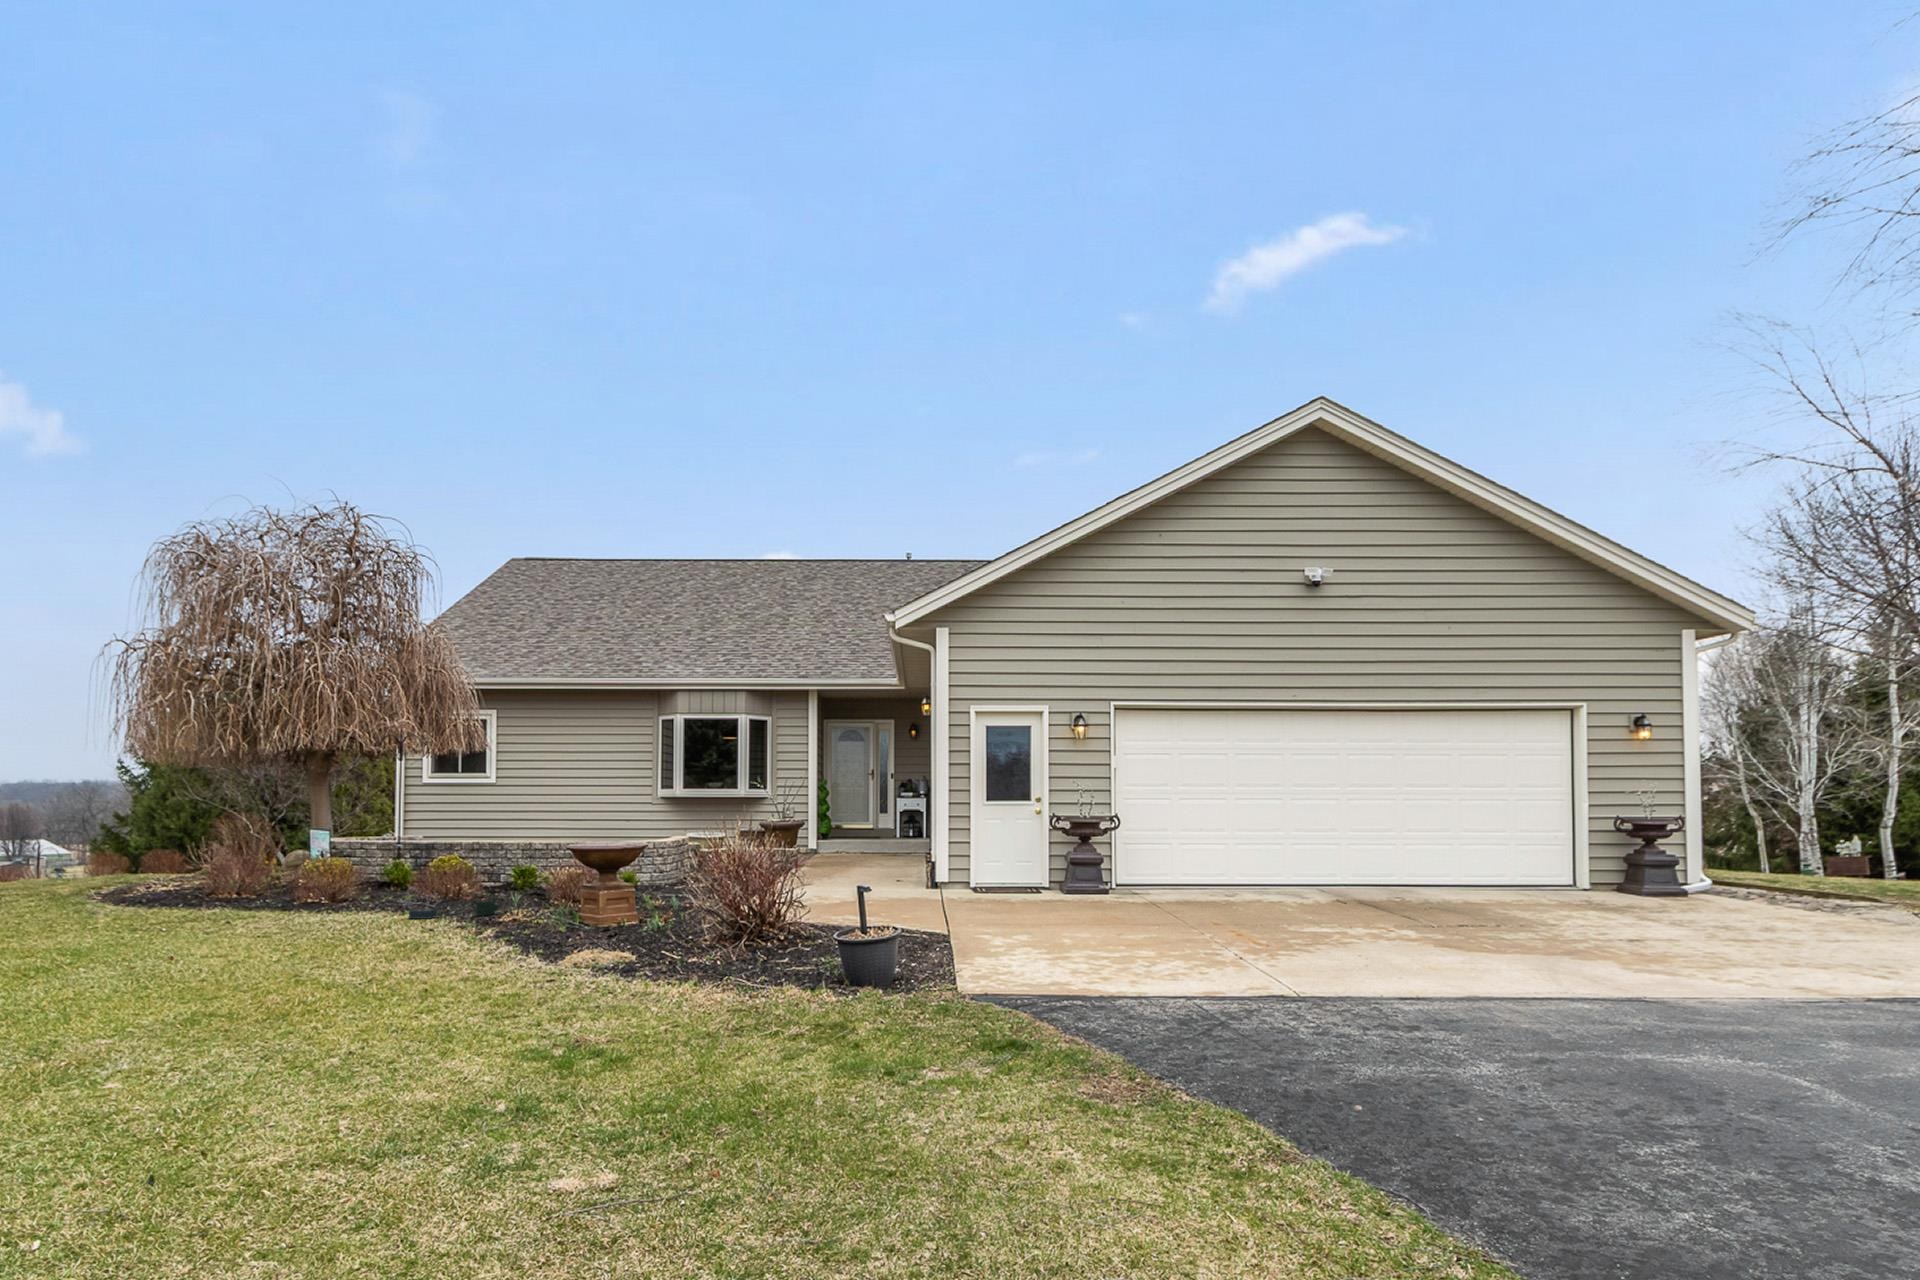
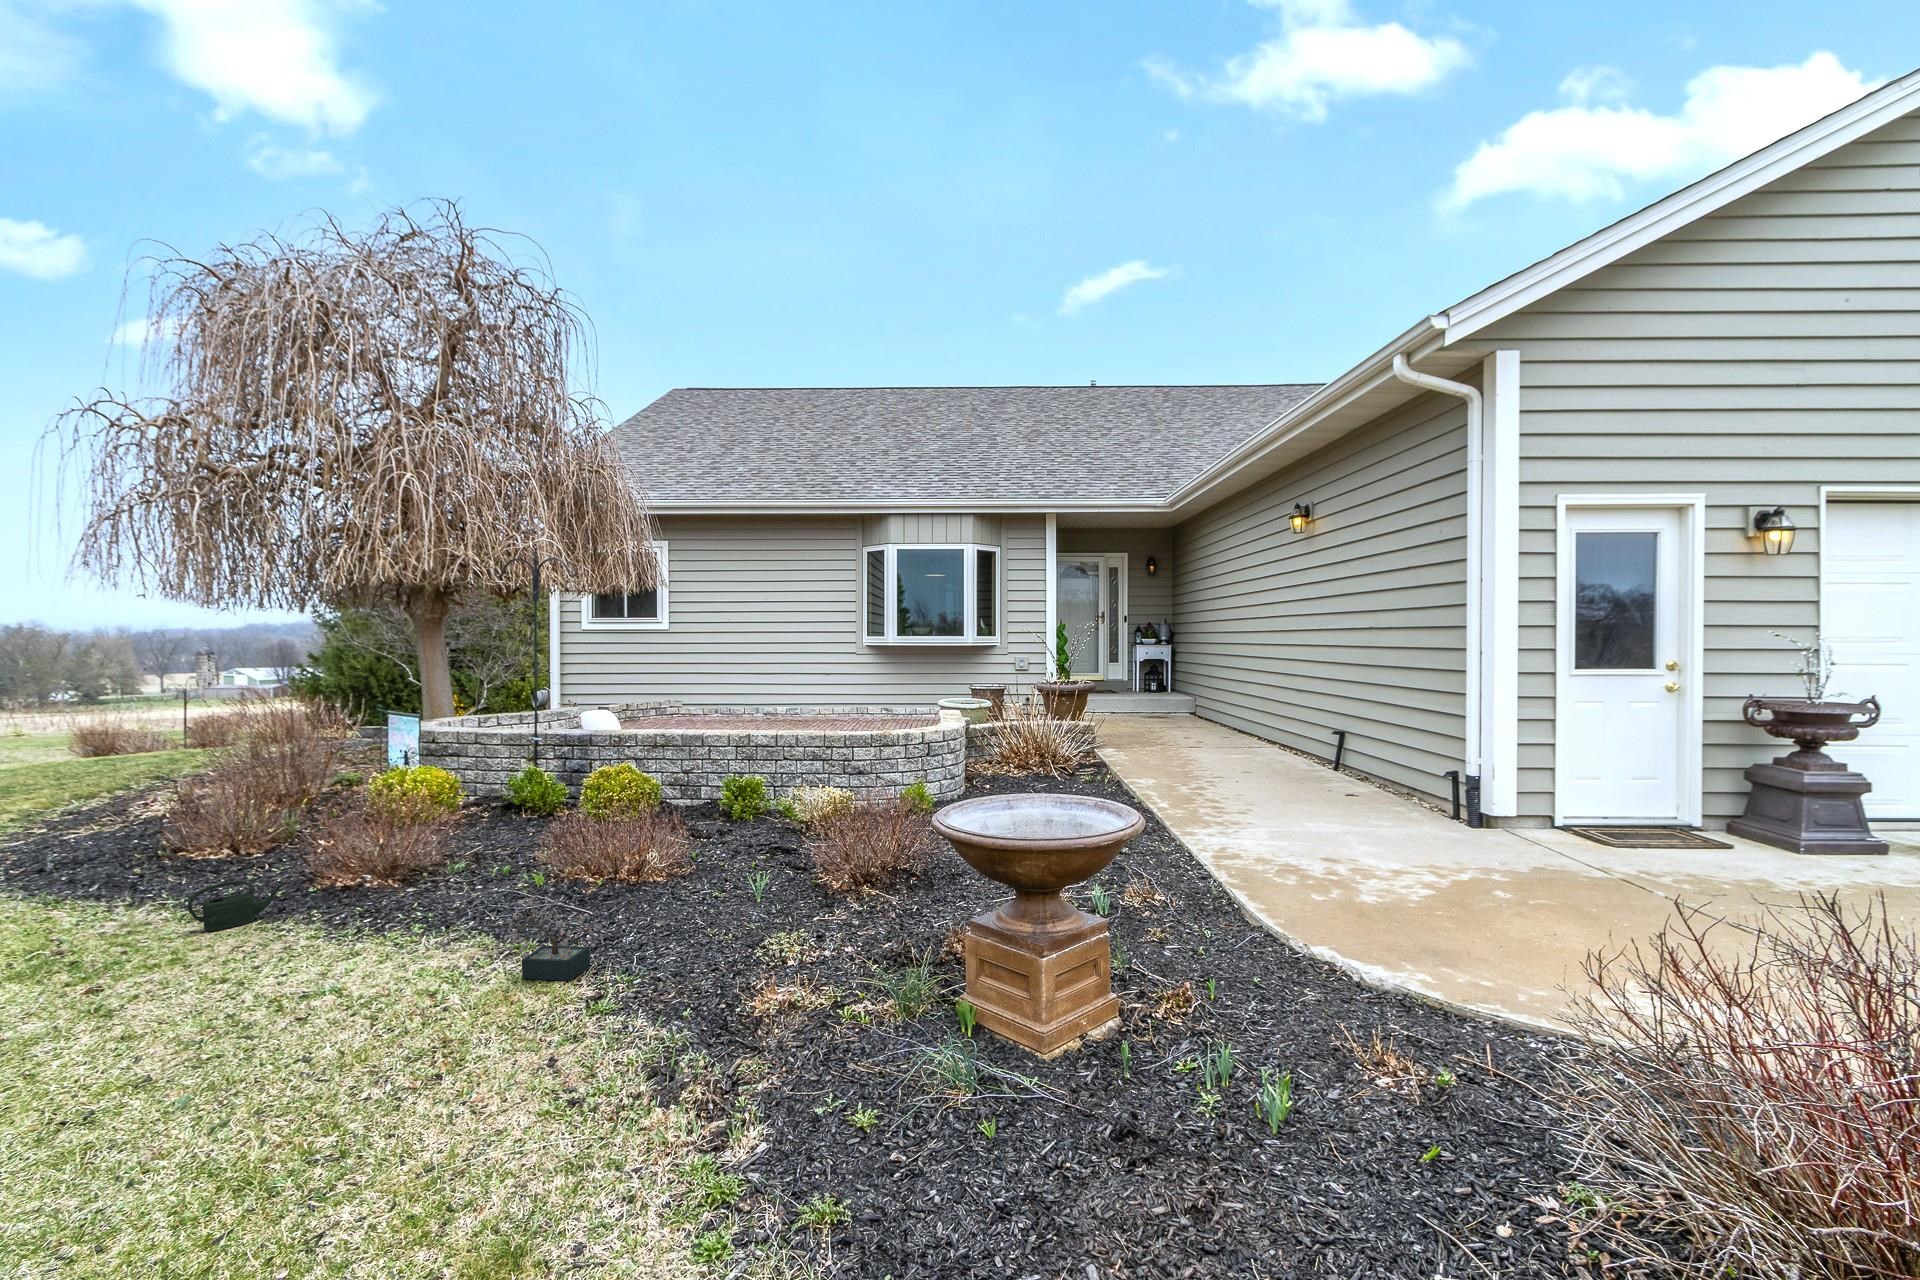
watering can: present [471,894,503,916] -> present [188,880,287,931]

